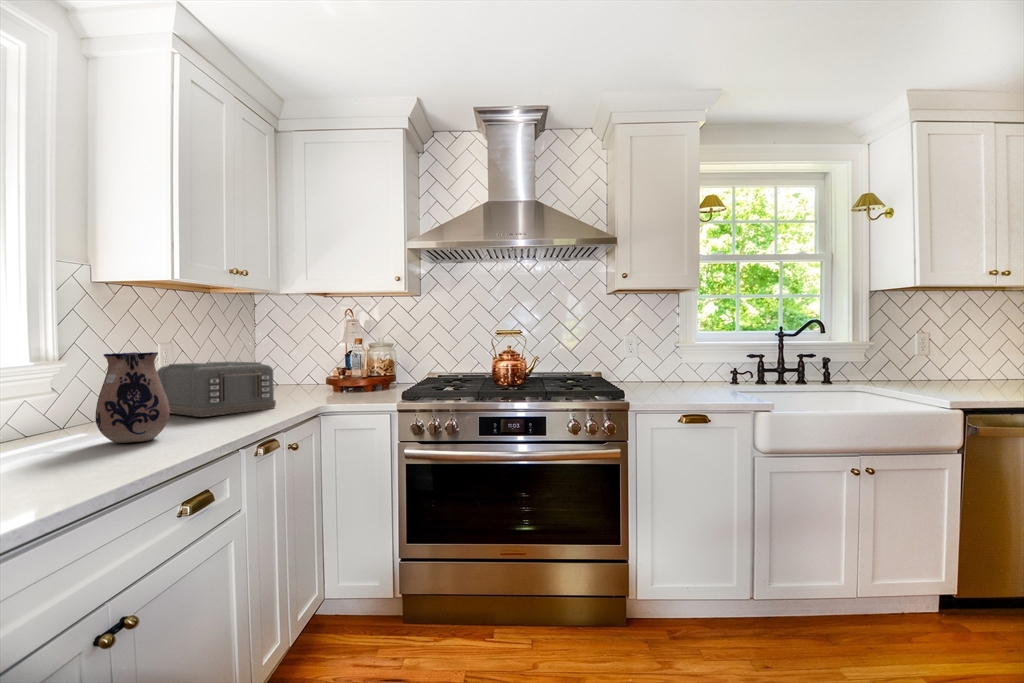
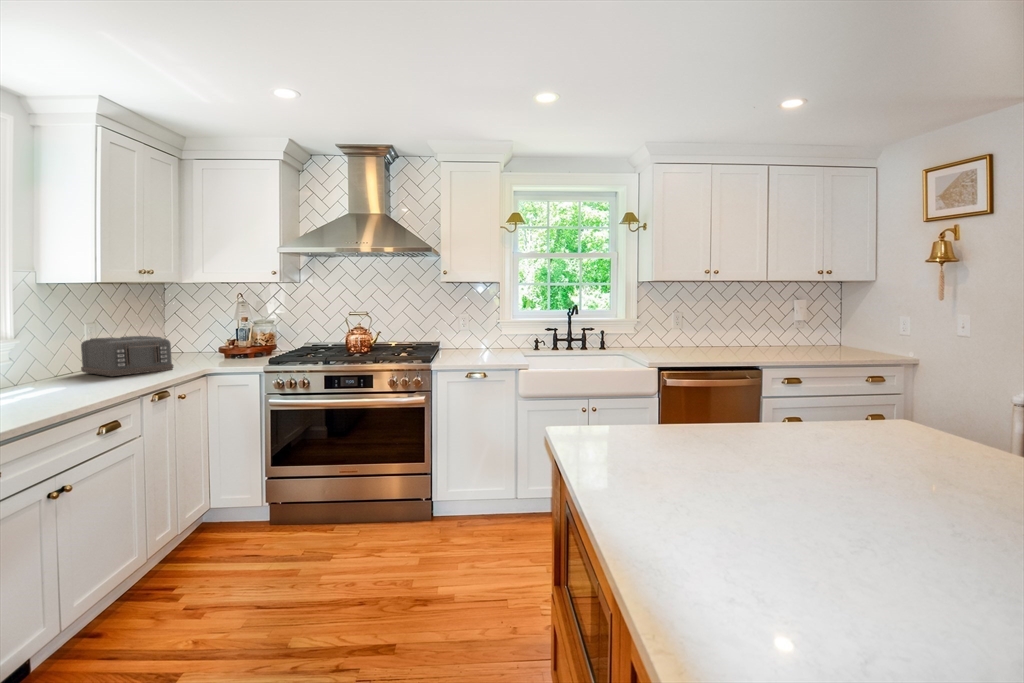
ceramic pitcher: present [95,352,170,443] -> none [22,334,77,394]

